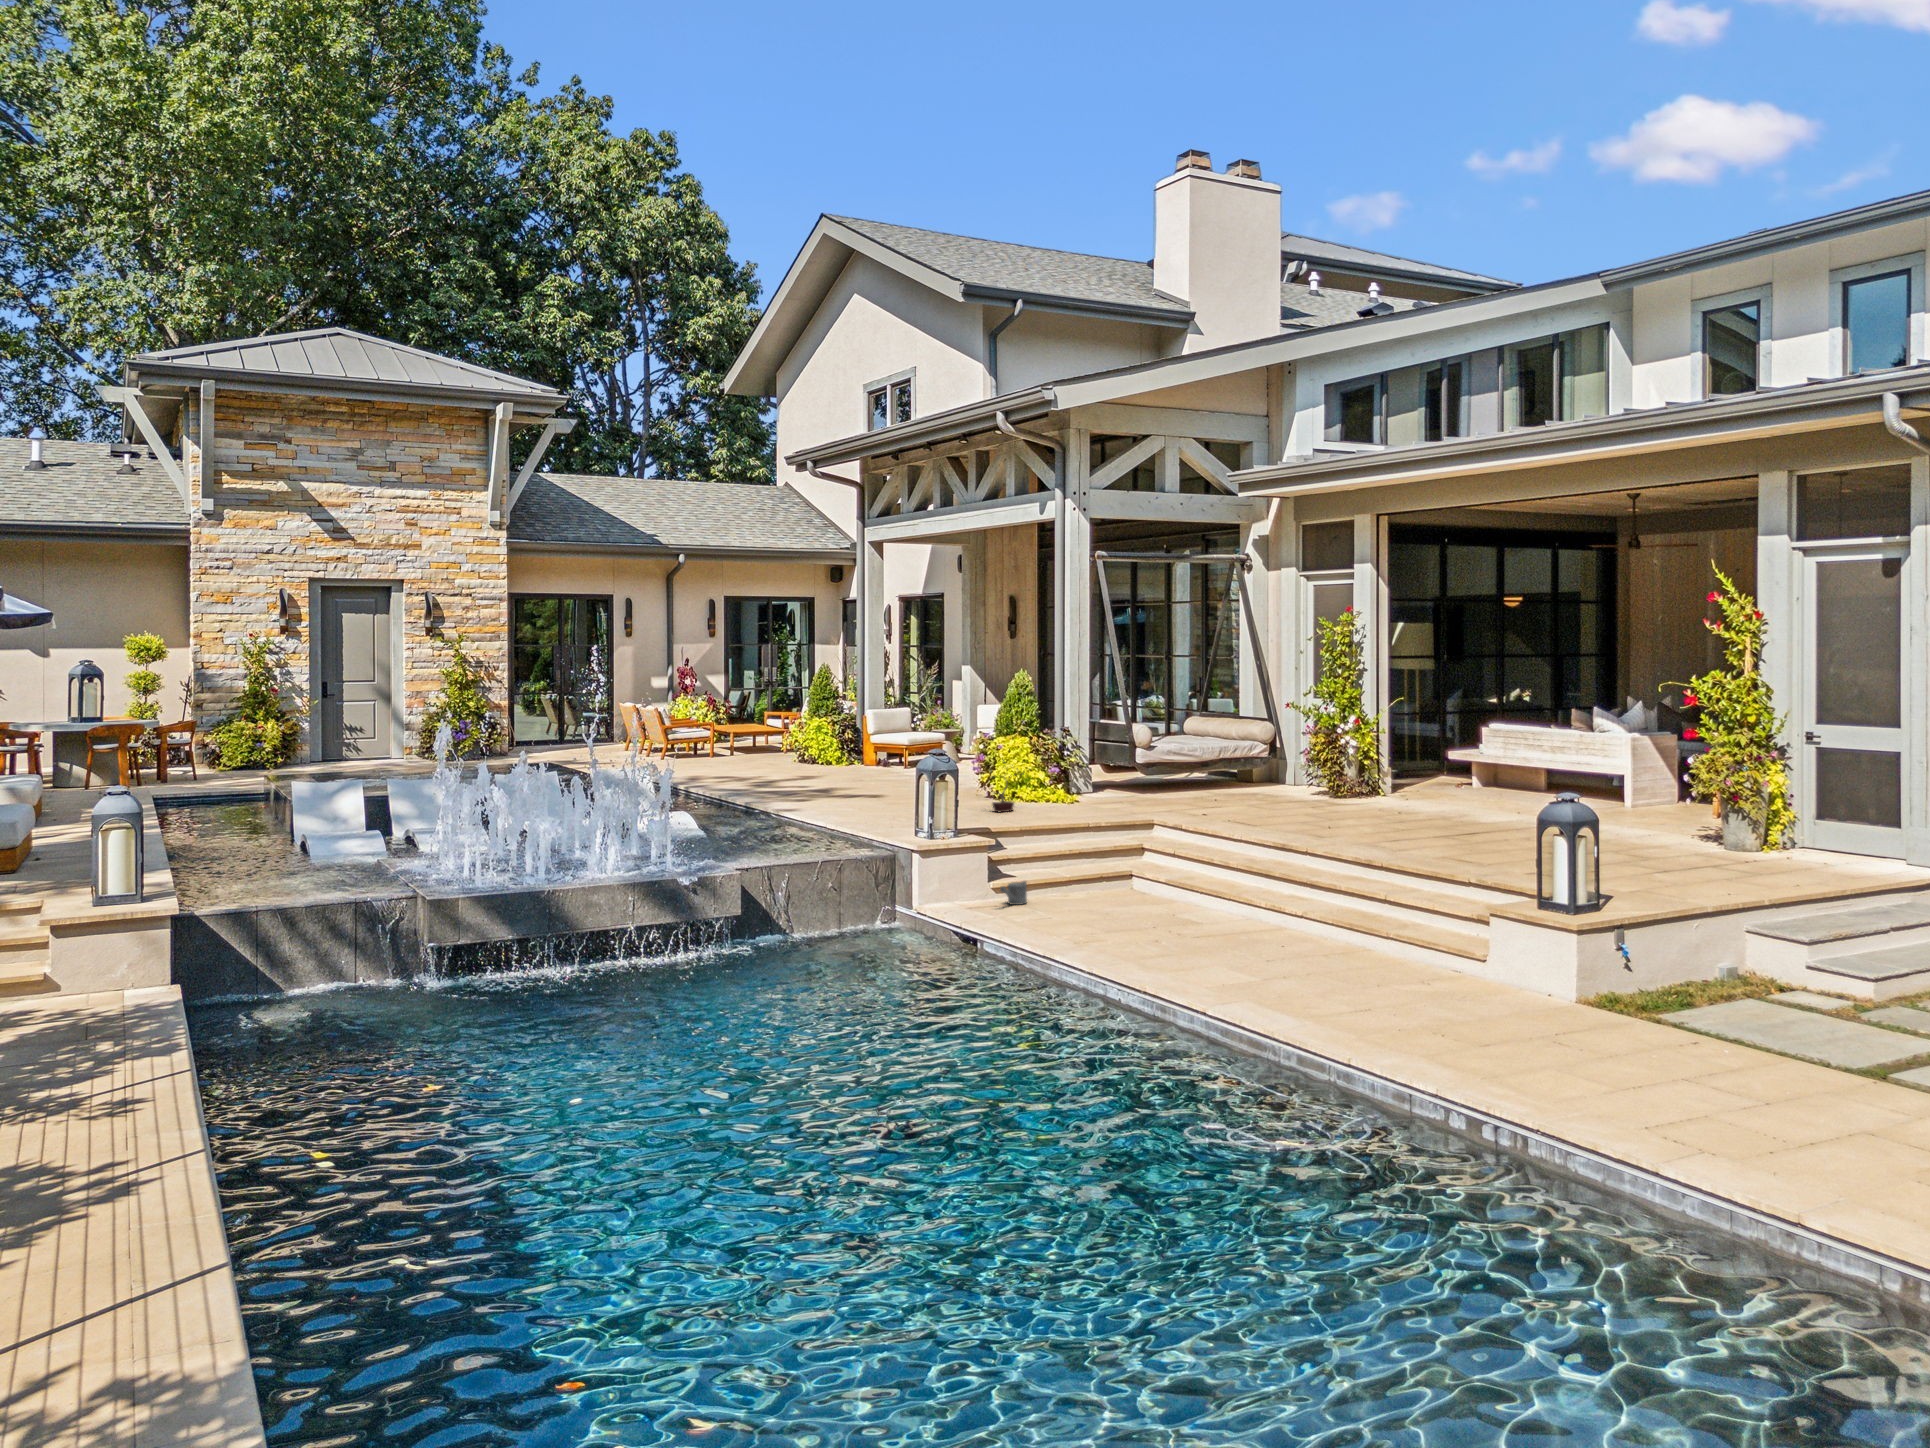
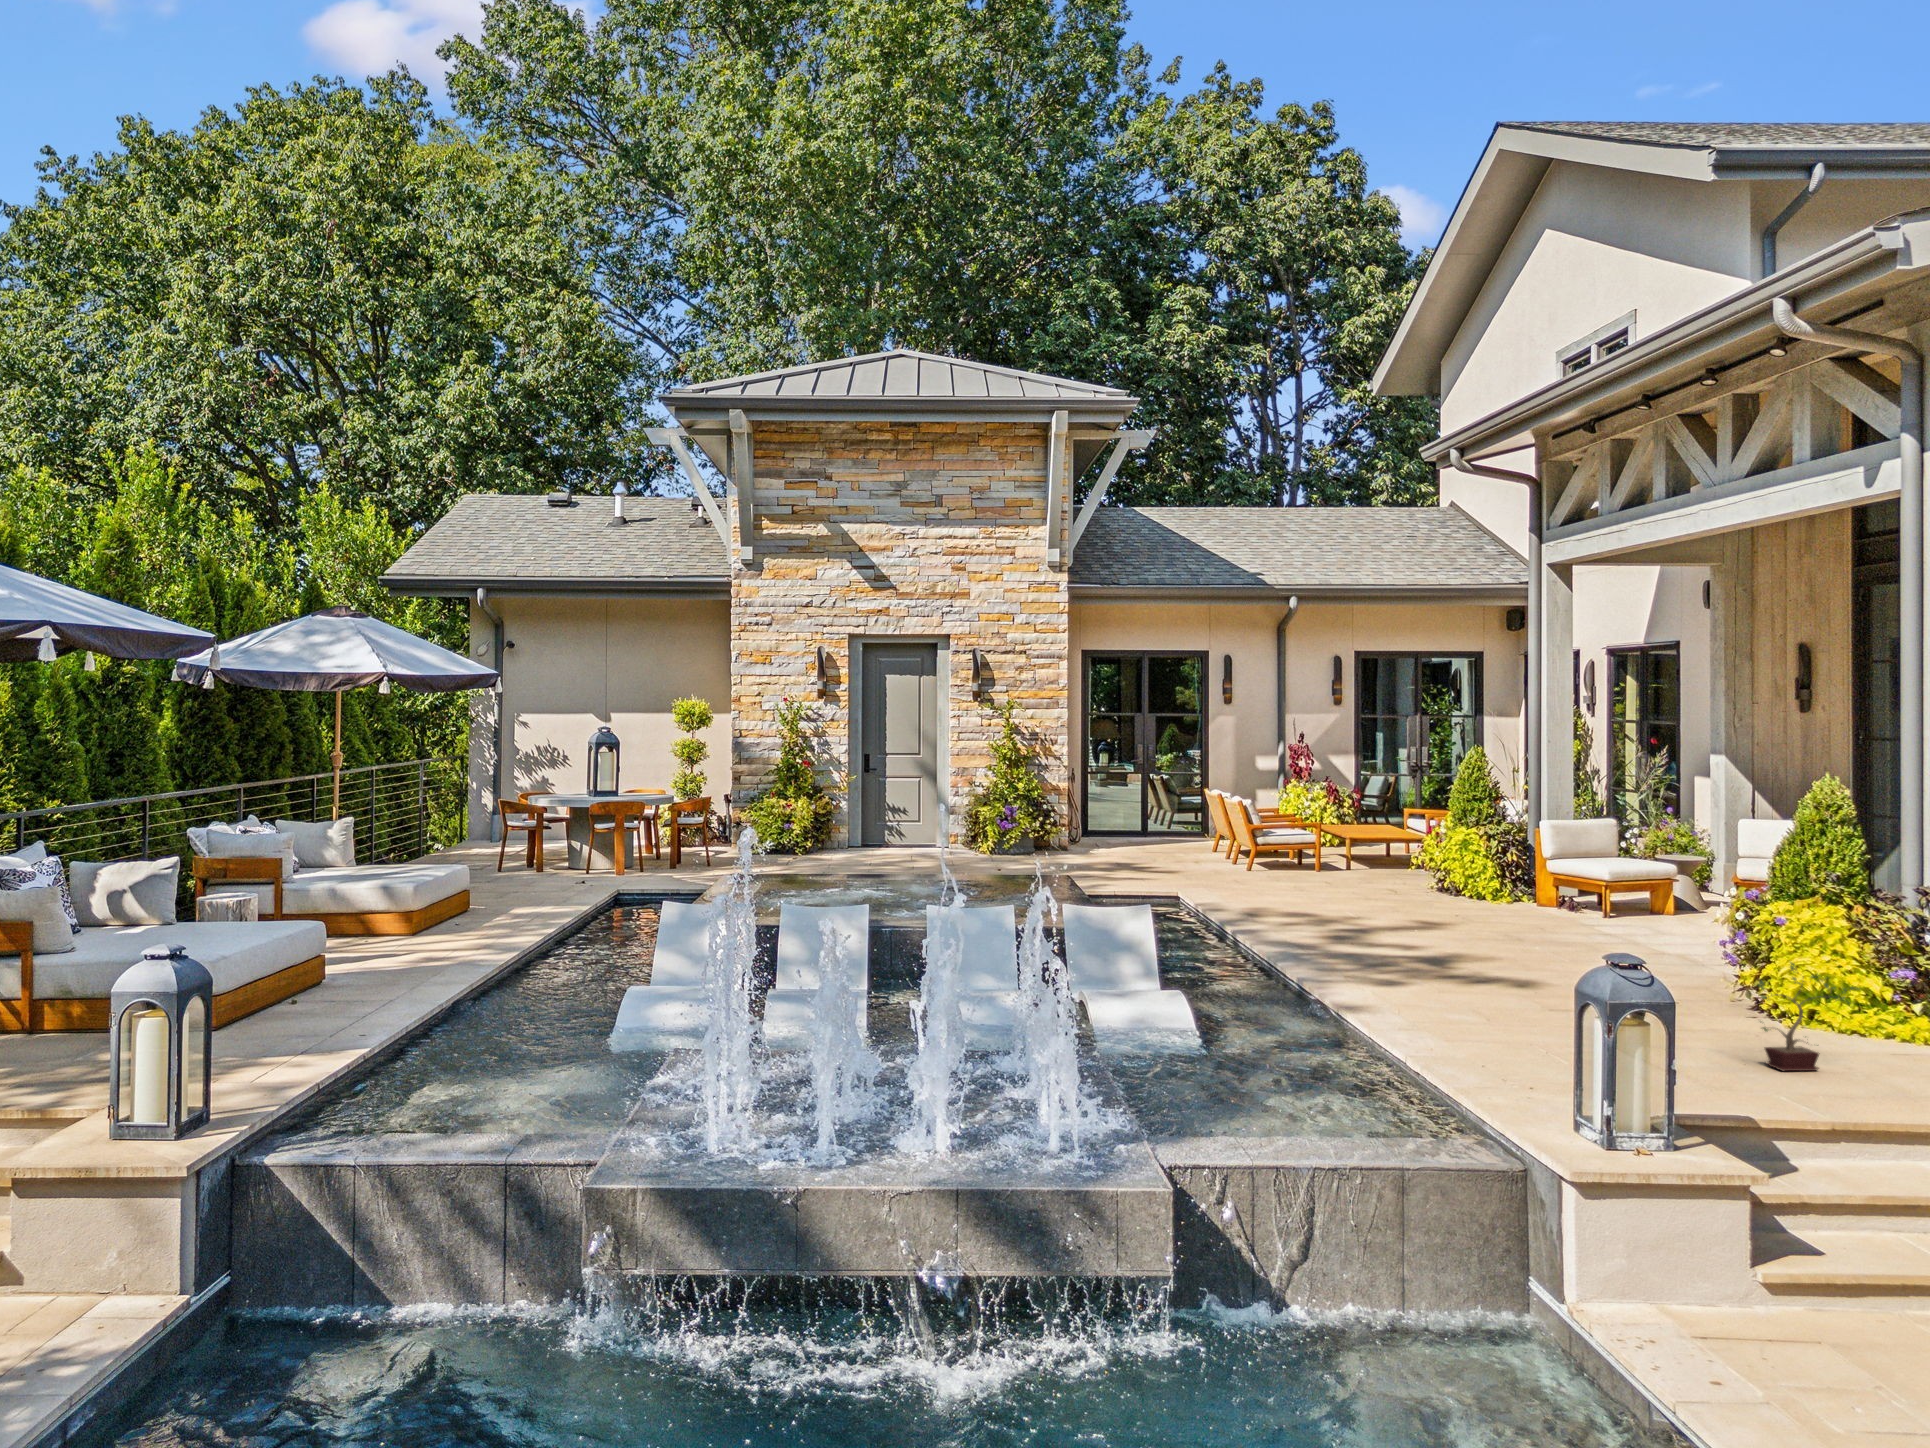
watering can: present [1000,881,1027,905] -> none [1778,1323,1859,1395]

